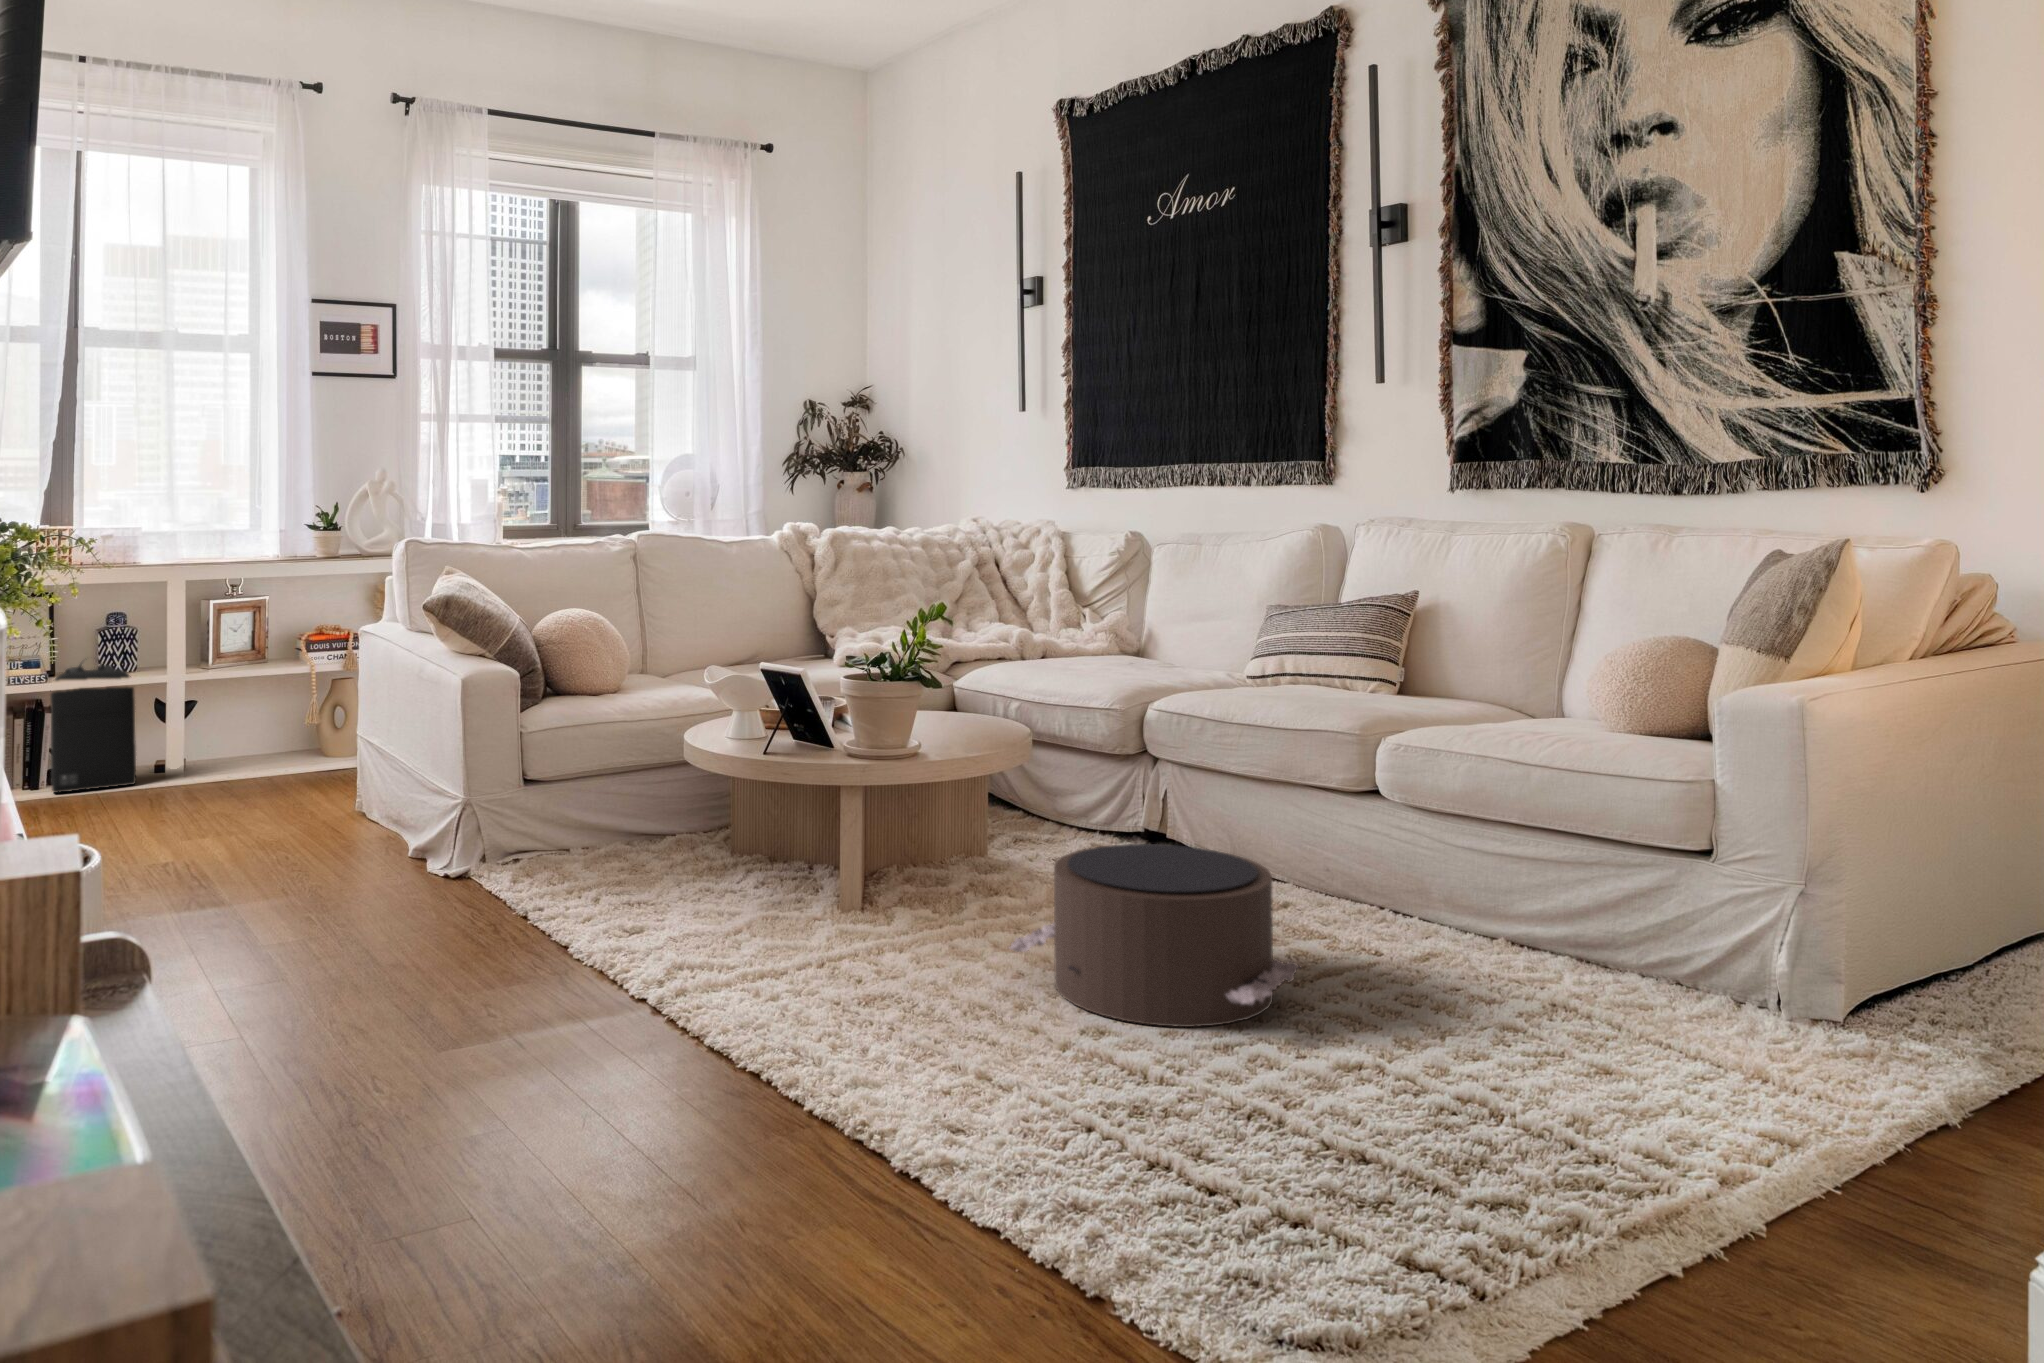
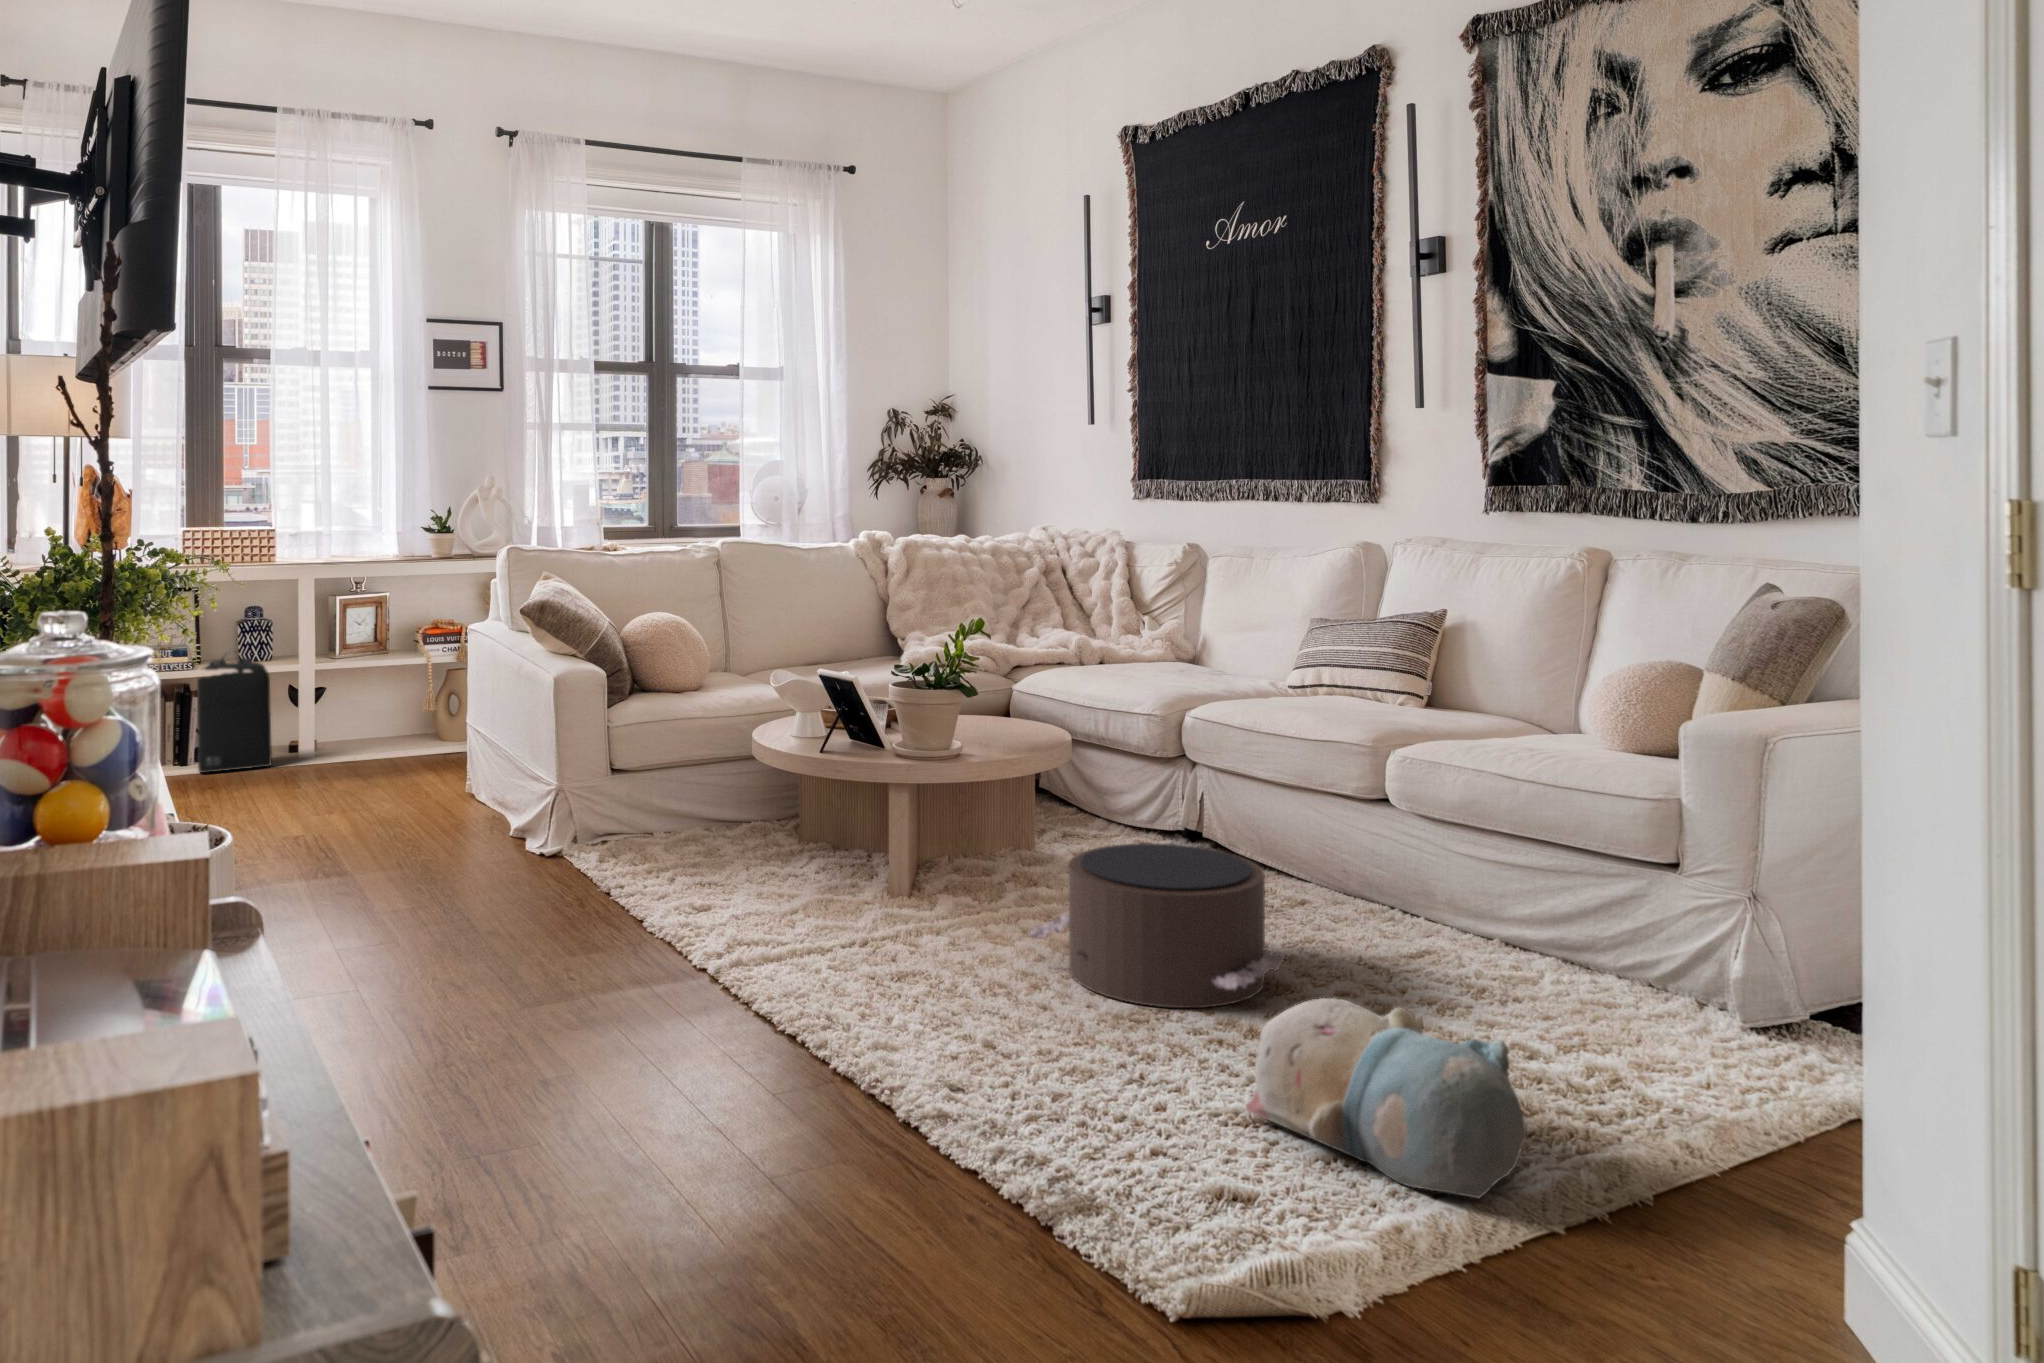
plush toy: none [1293,1011,1629,1242] -> present [1246,998,1527,1199]

